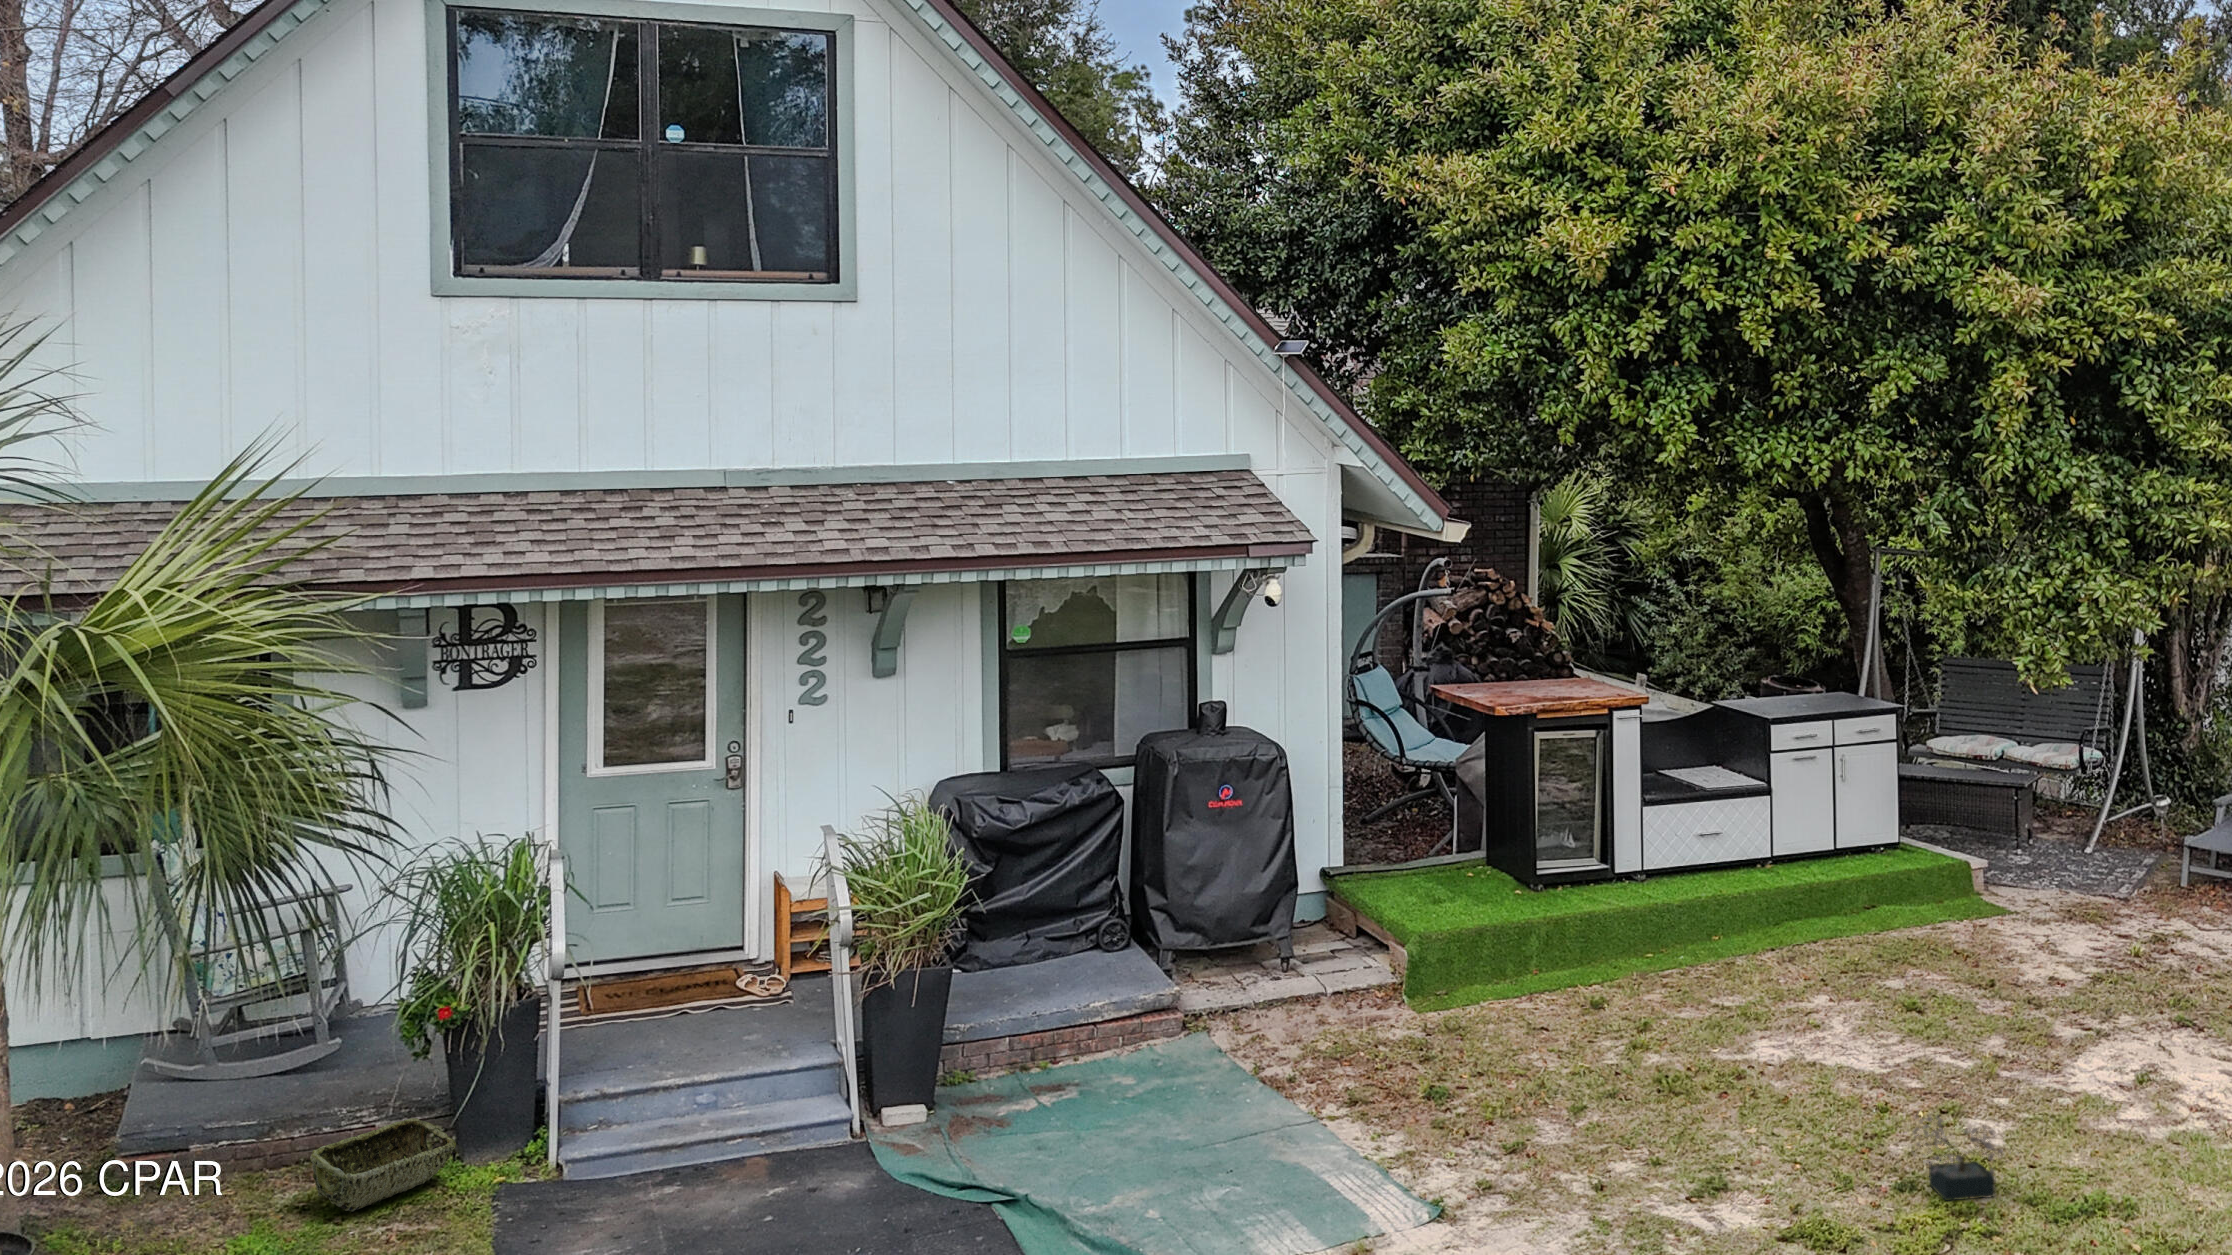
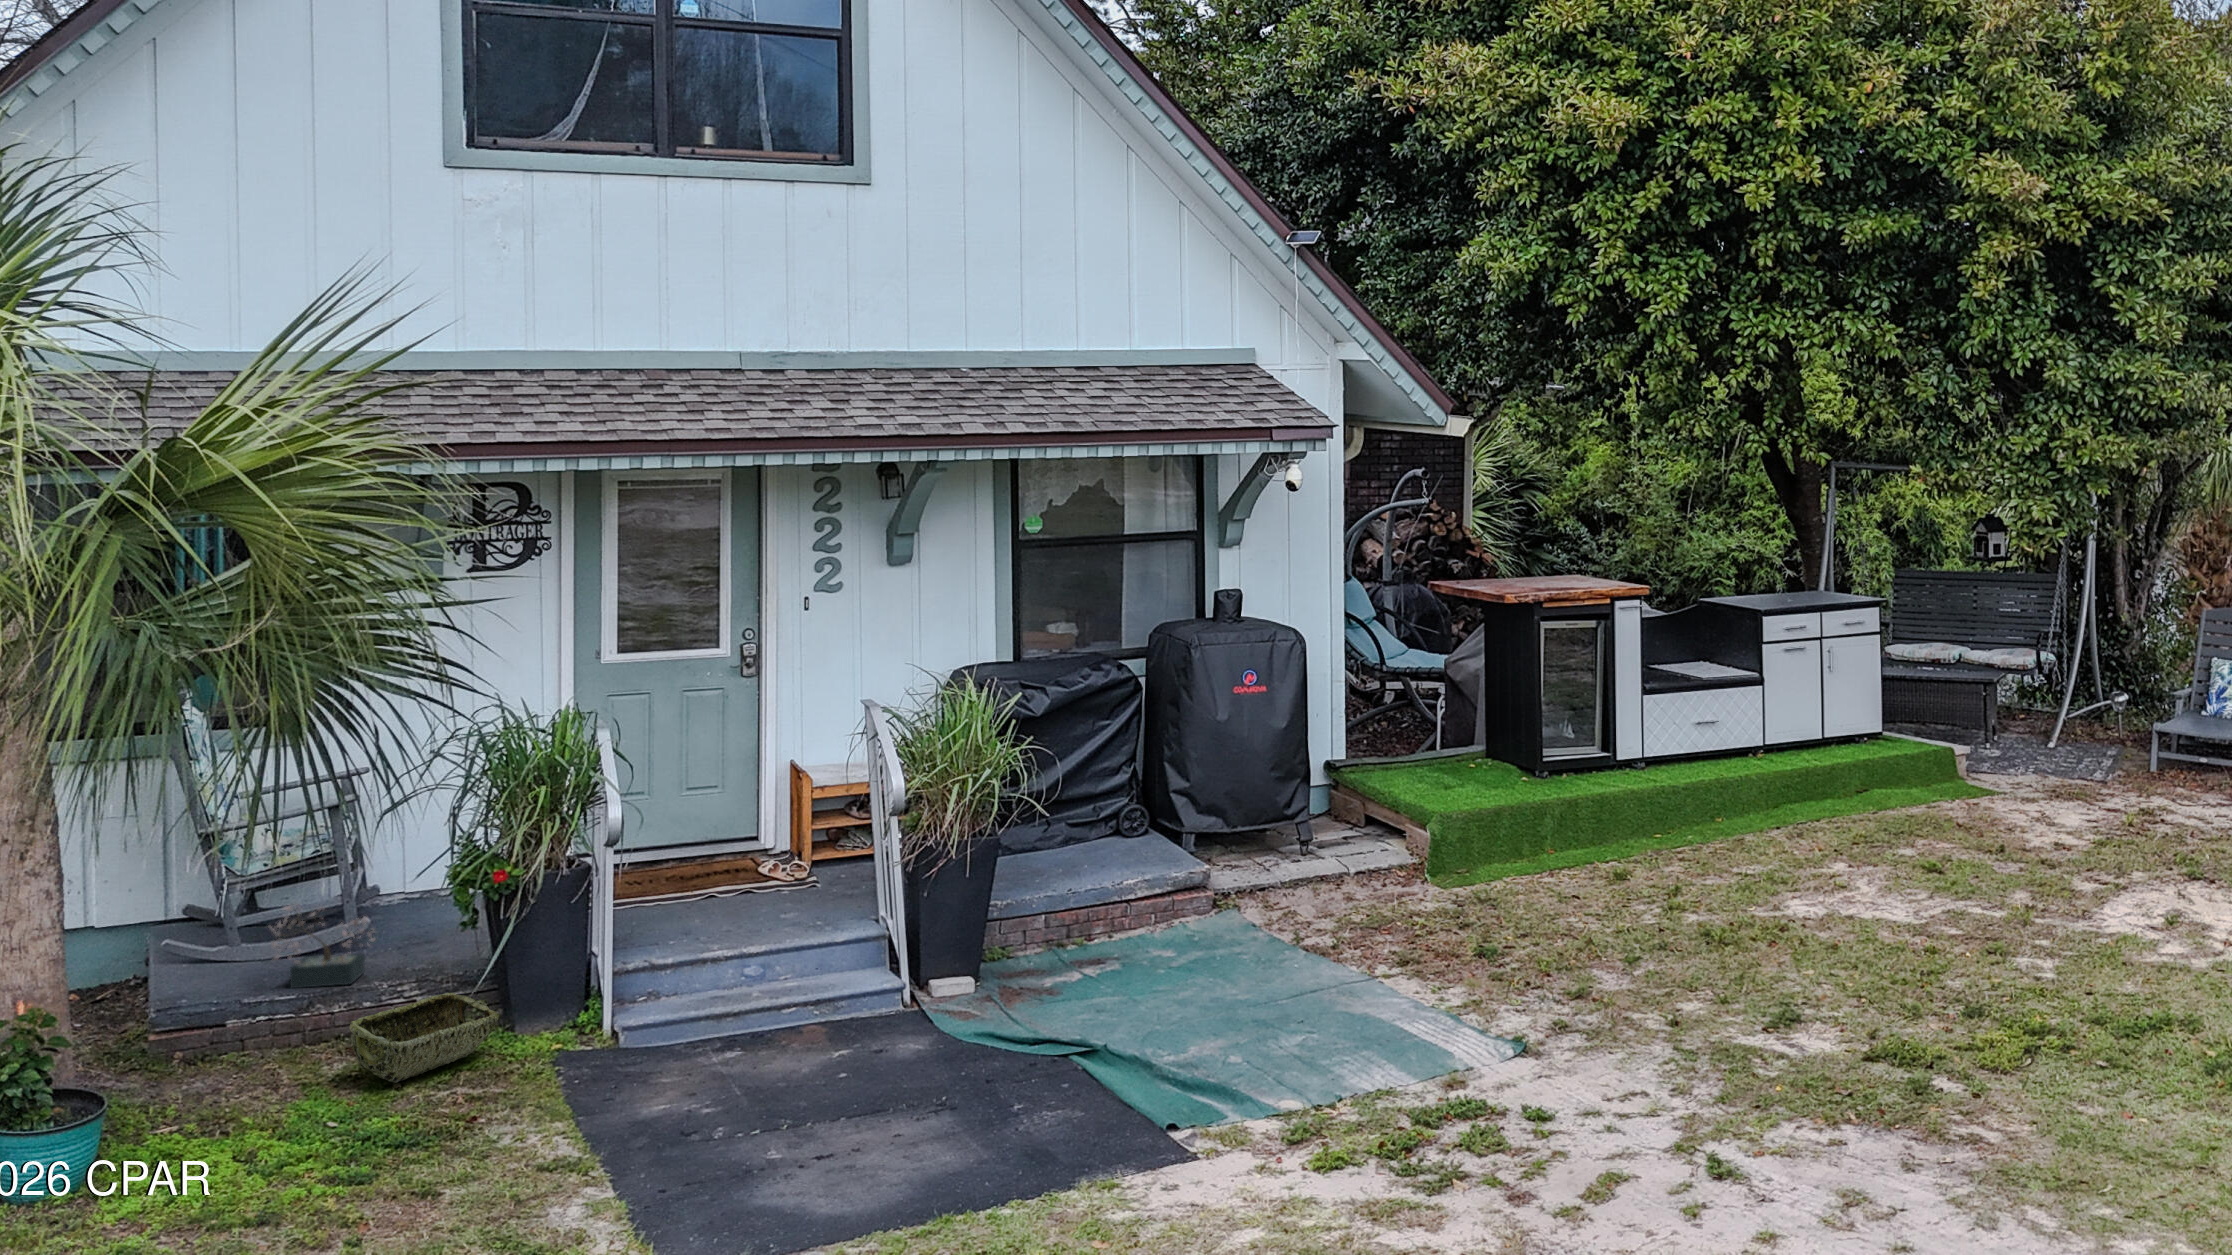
decorative plant: present [1913,1111,2003,1201] -> present [271,905,375,988]

